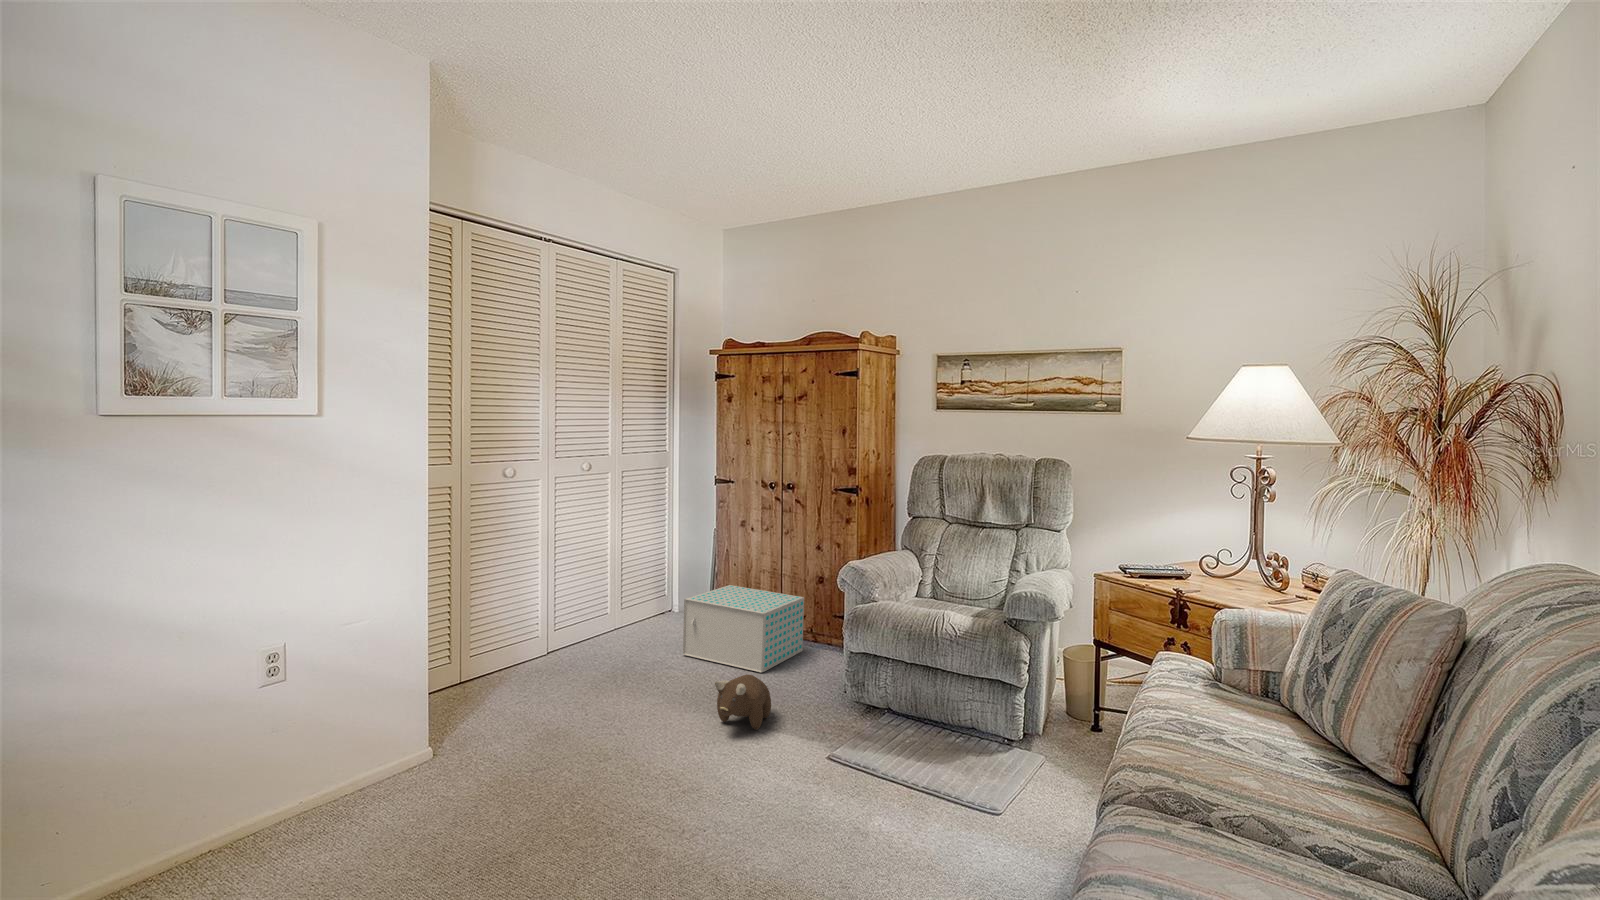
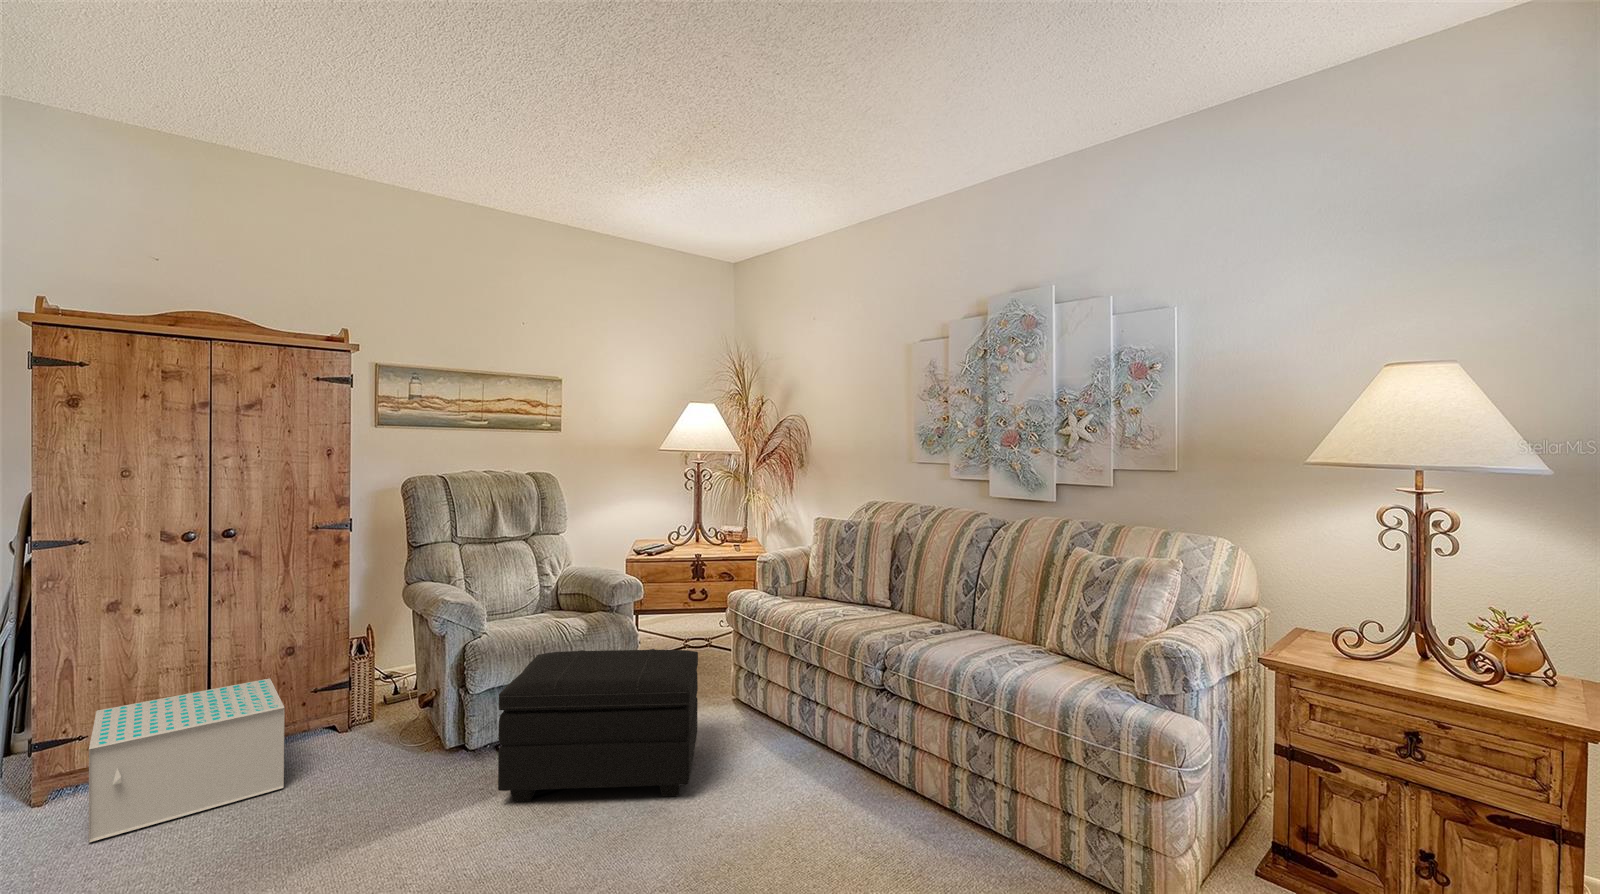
footstool: none [786,638,1001,843] -> present [498,649,698,802]
plush toy: present [715,675,771,730] -> none [364,762,436,837]

